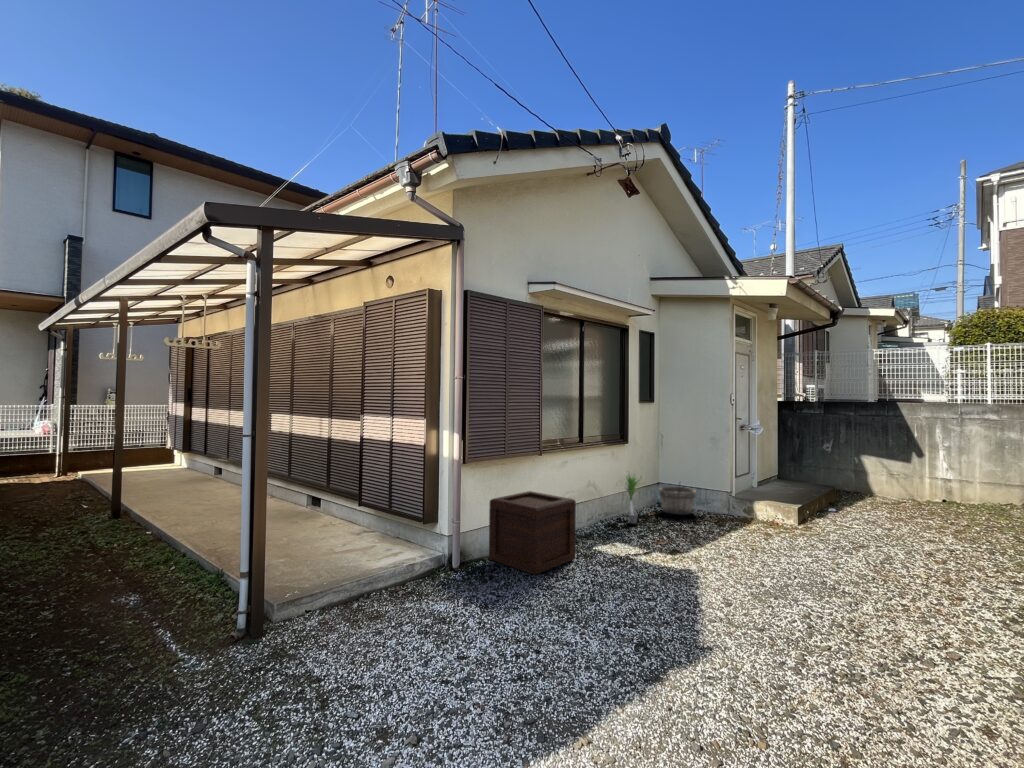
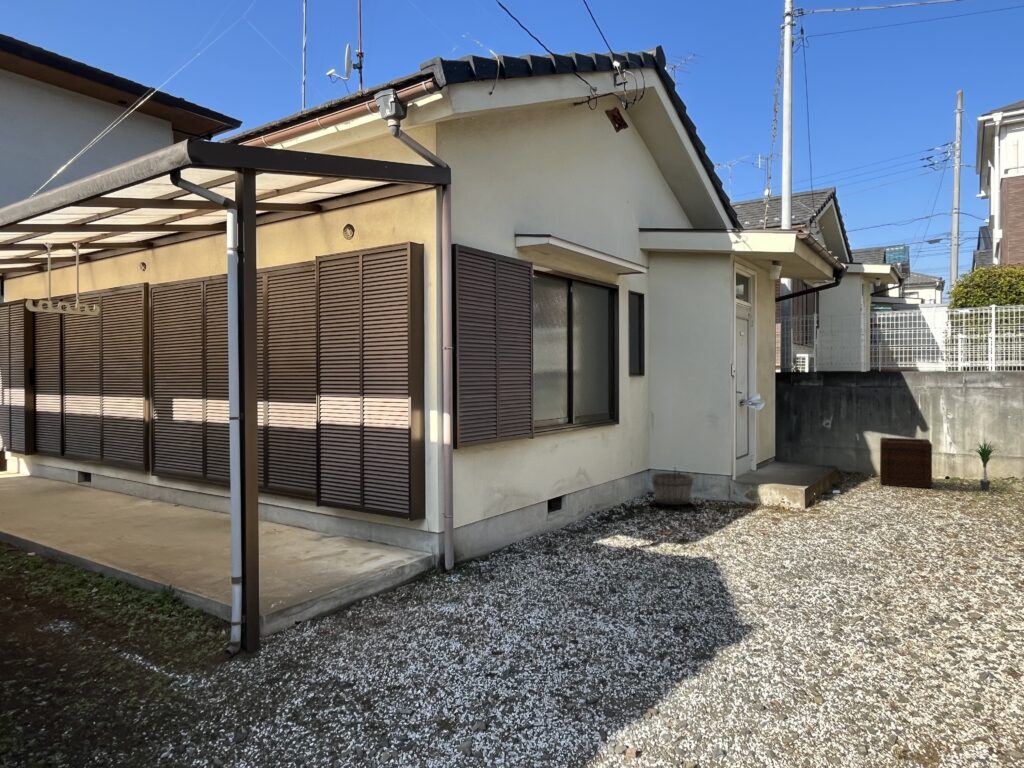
potted plant: present [626,475,639,524] -> present [972,441,995,490]
wooden crate: present [489,491,576,575] -> present [880,437,932,488]

